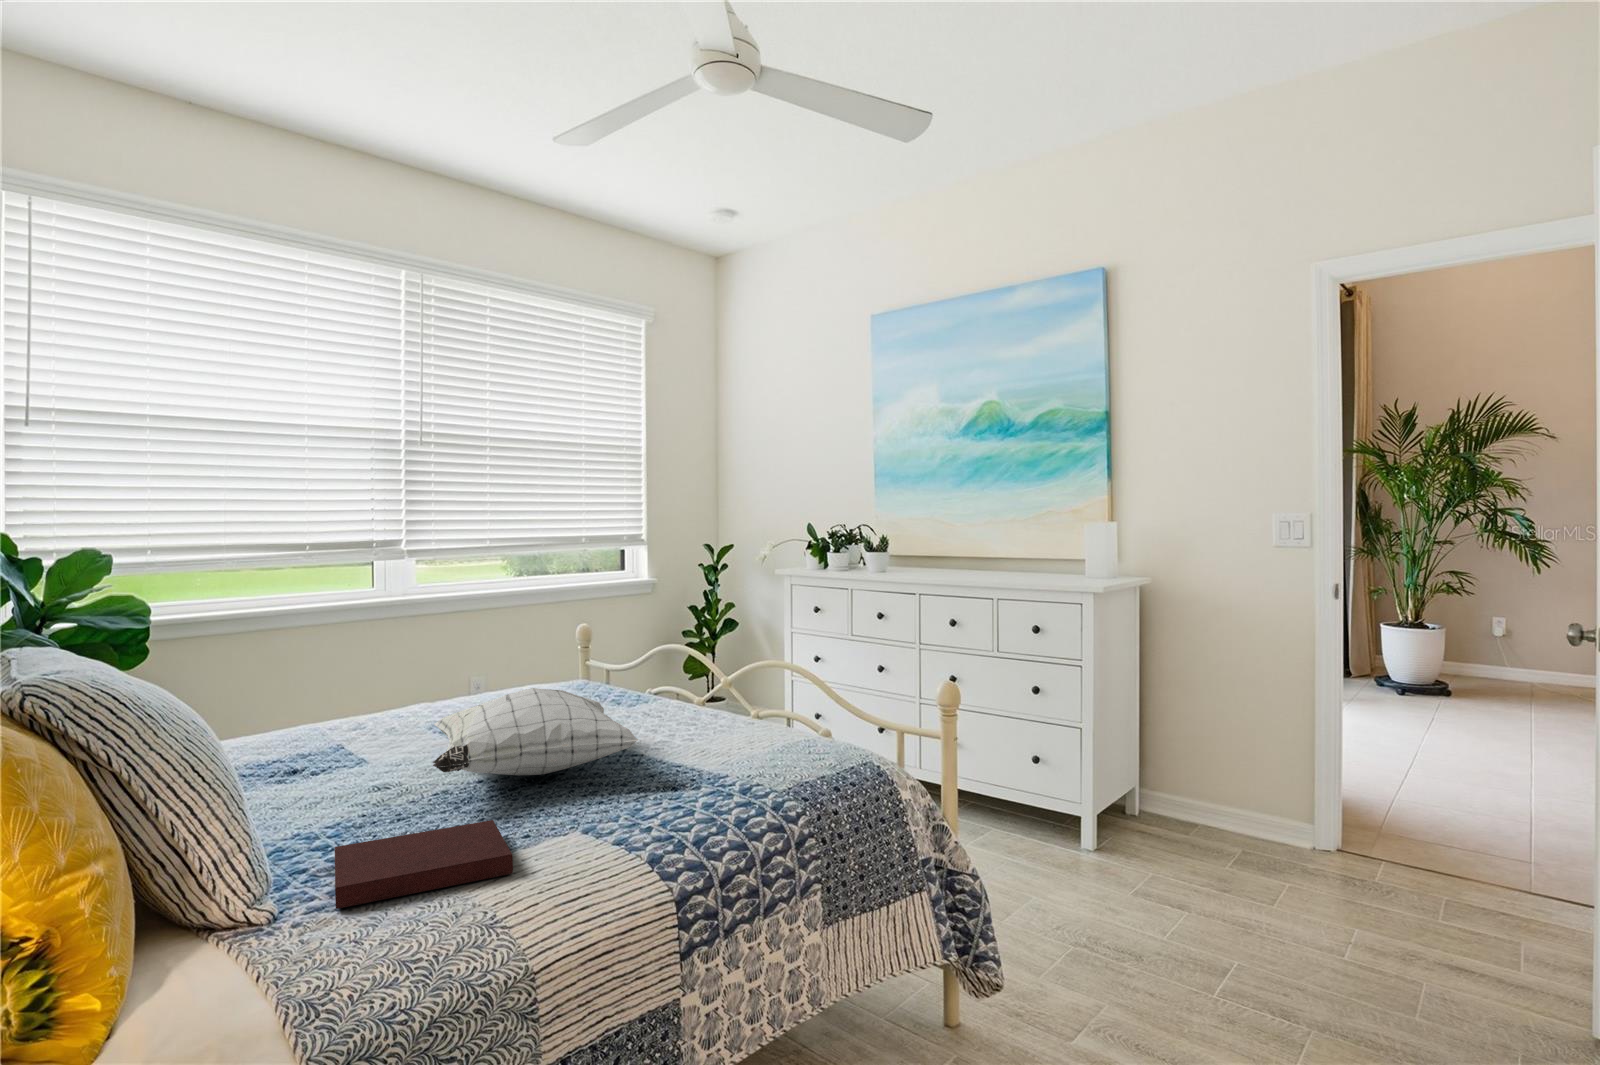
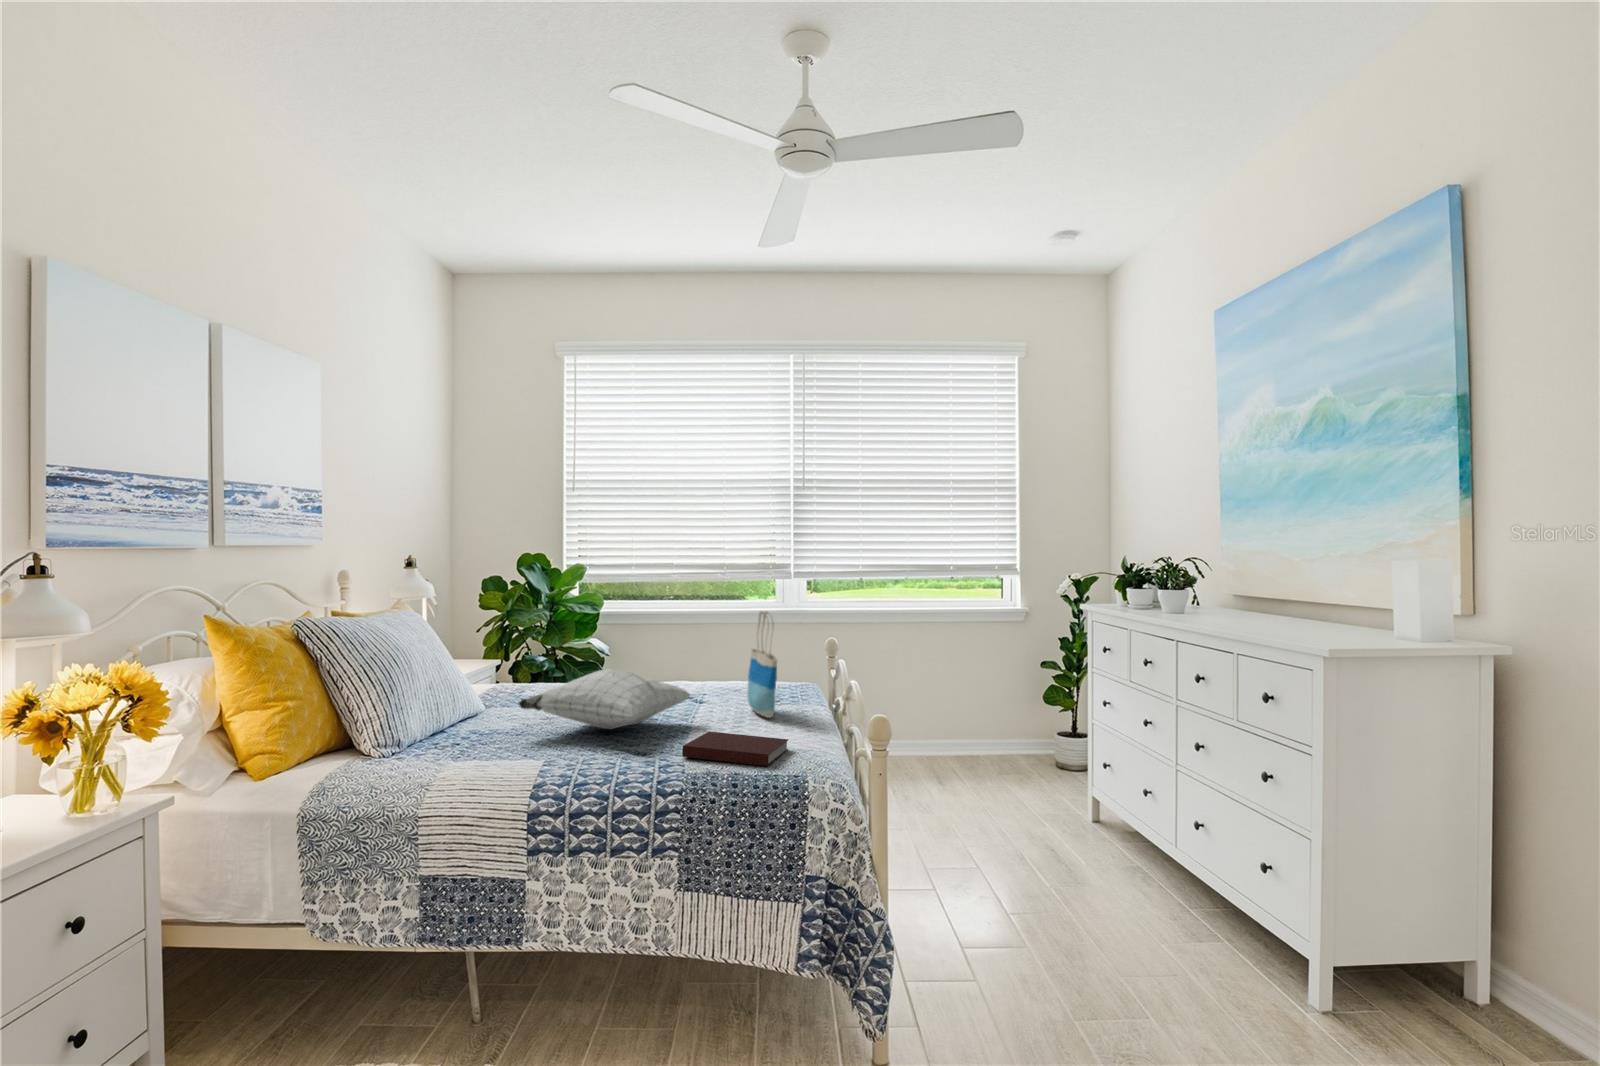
tote bag: none [610,589,689,718] -> present [747,611,777,718]
notebook: present [335,820,513,909] -> present [682,731,788,766]

